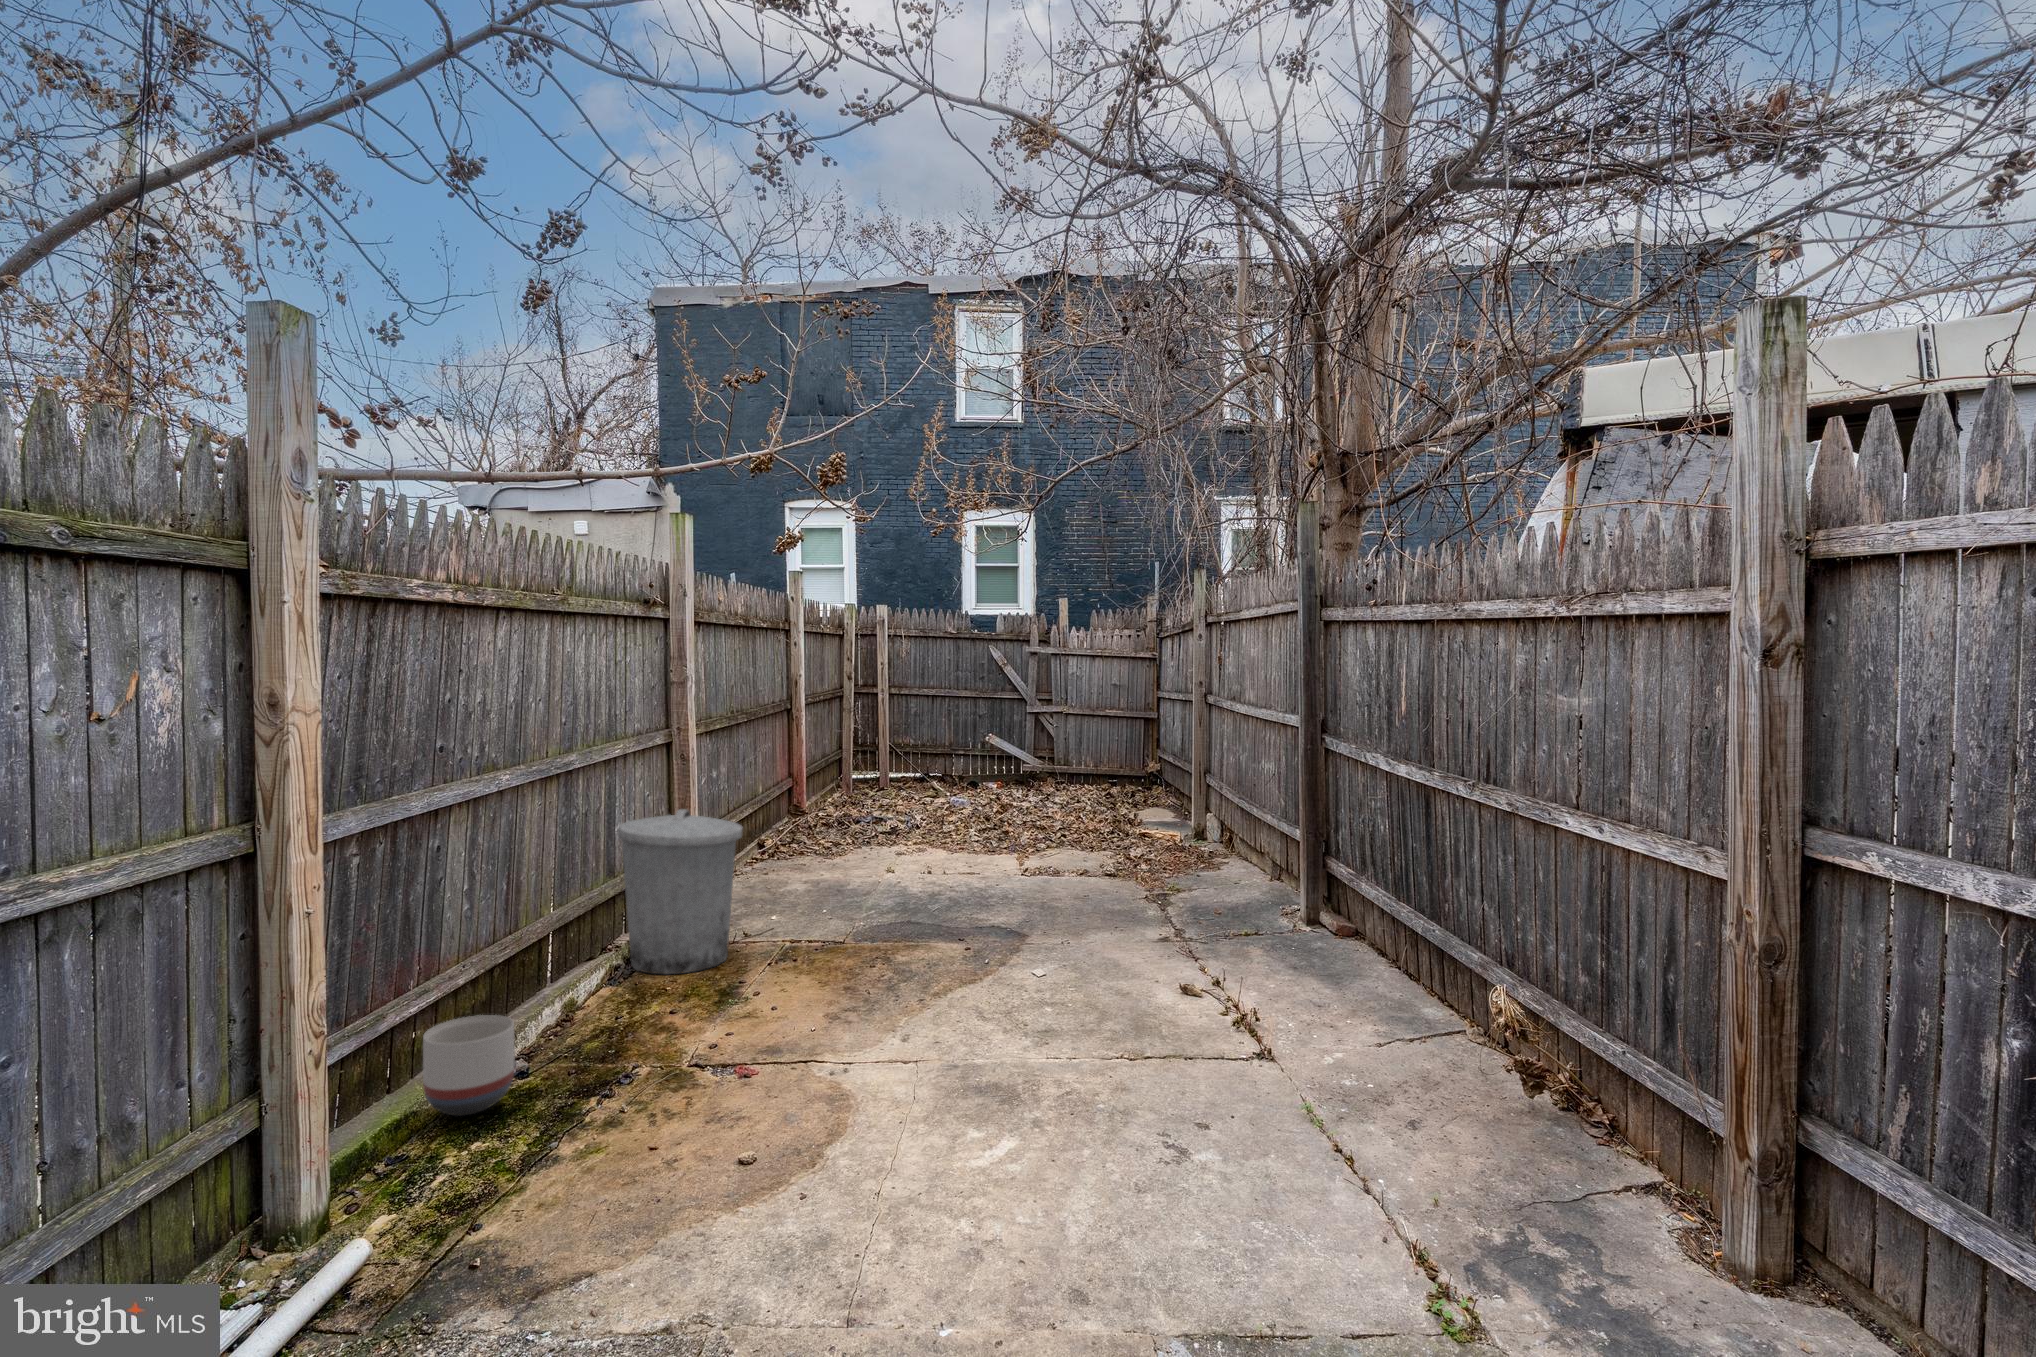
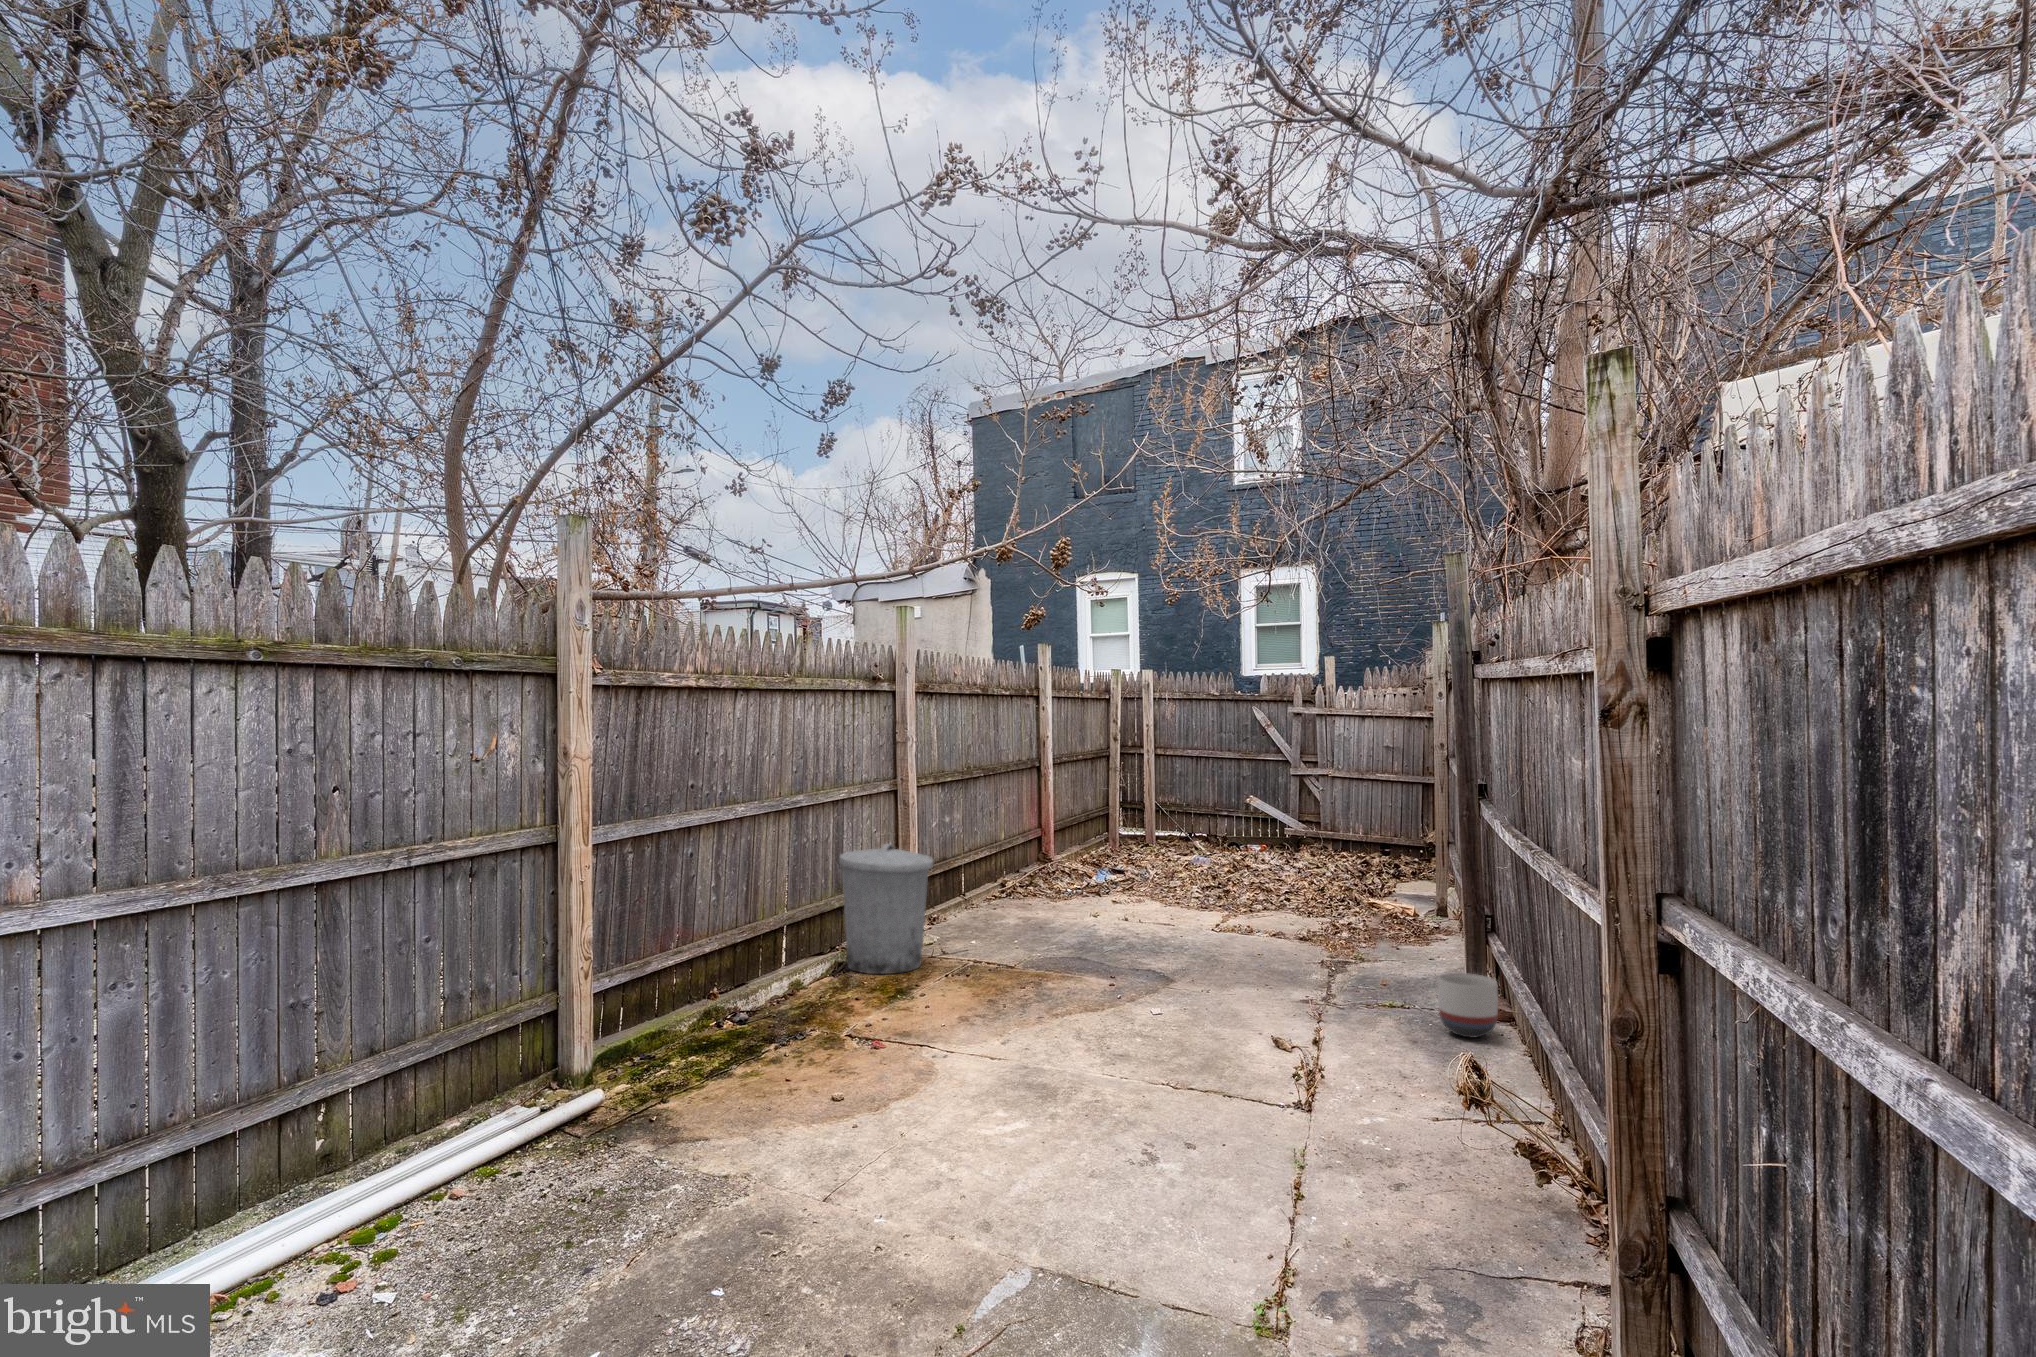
planter: present [423,1015,515,1116] -> present [1438,973,1498,1037]

